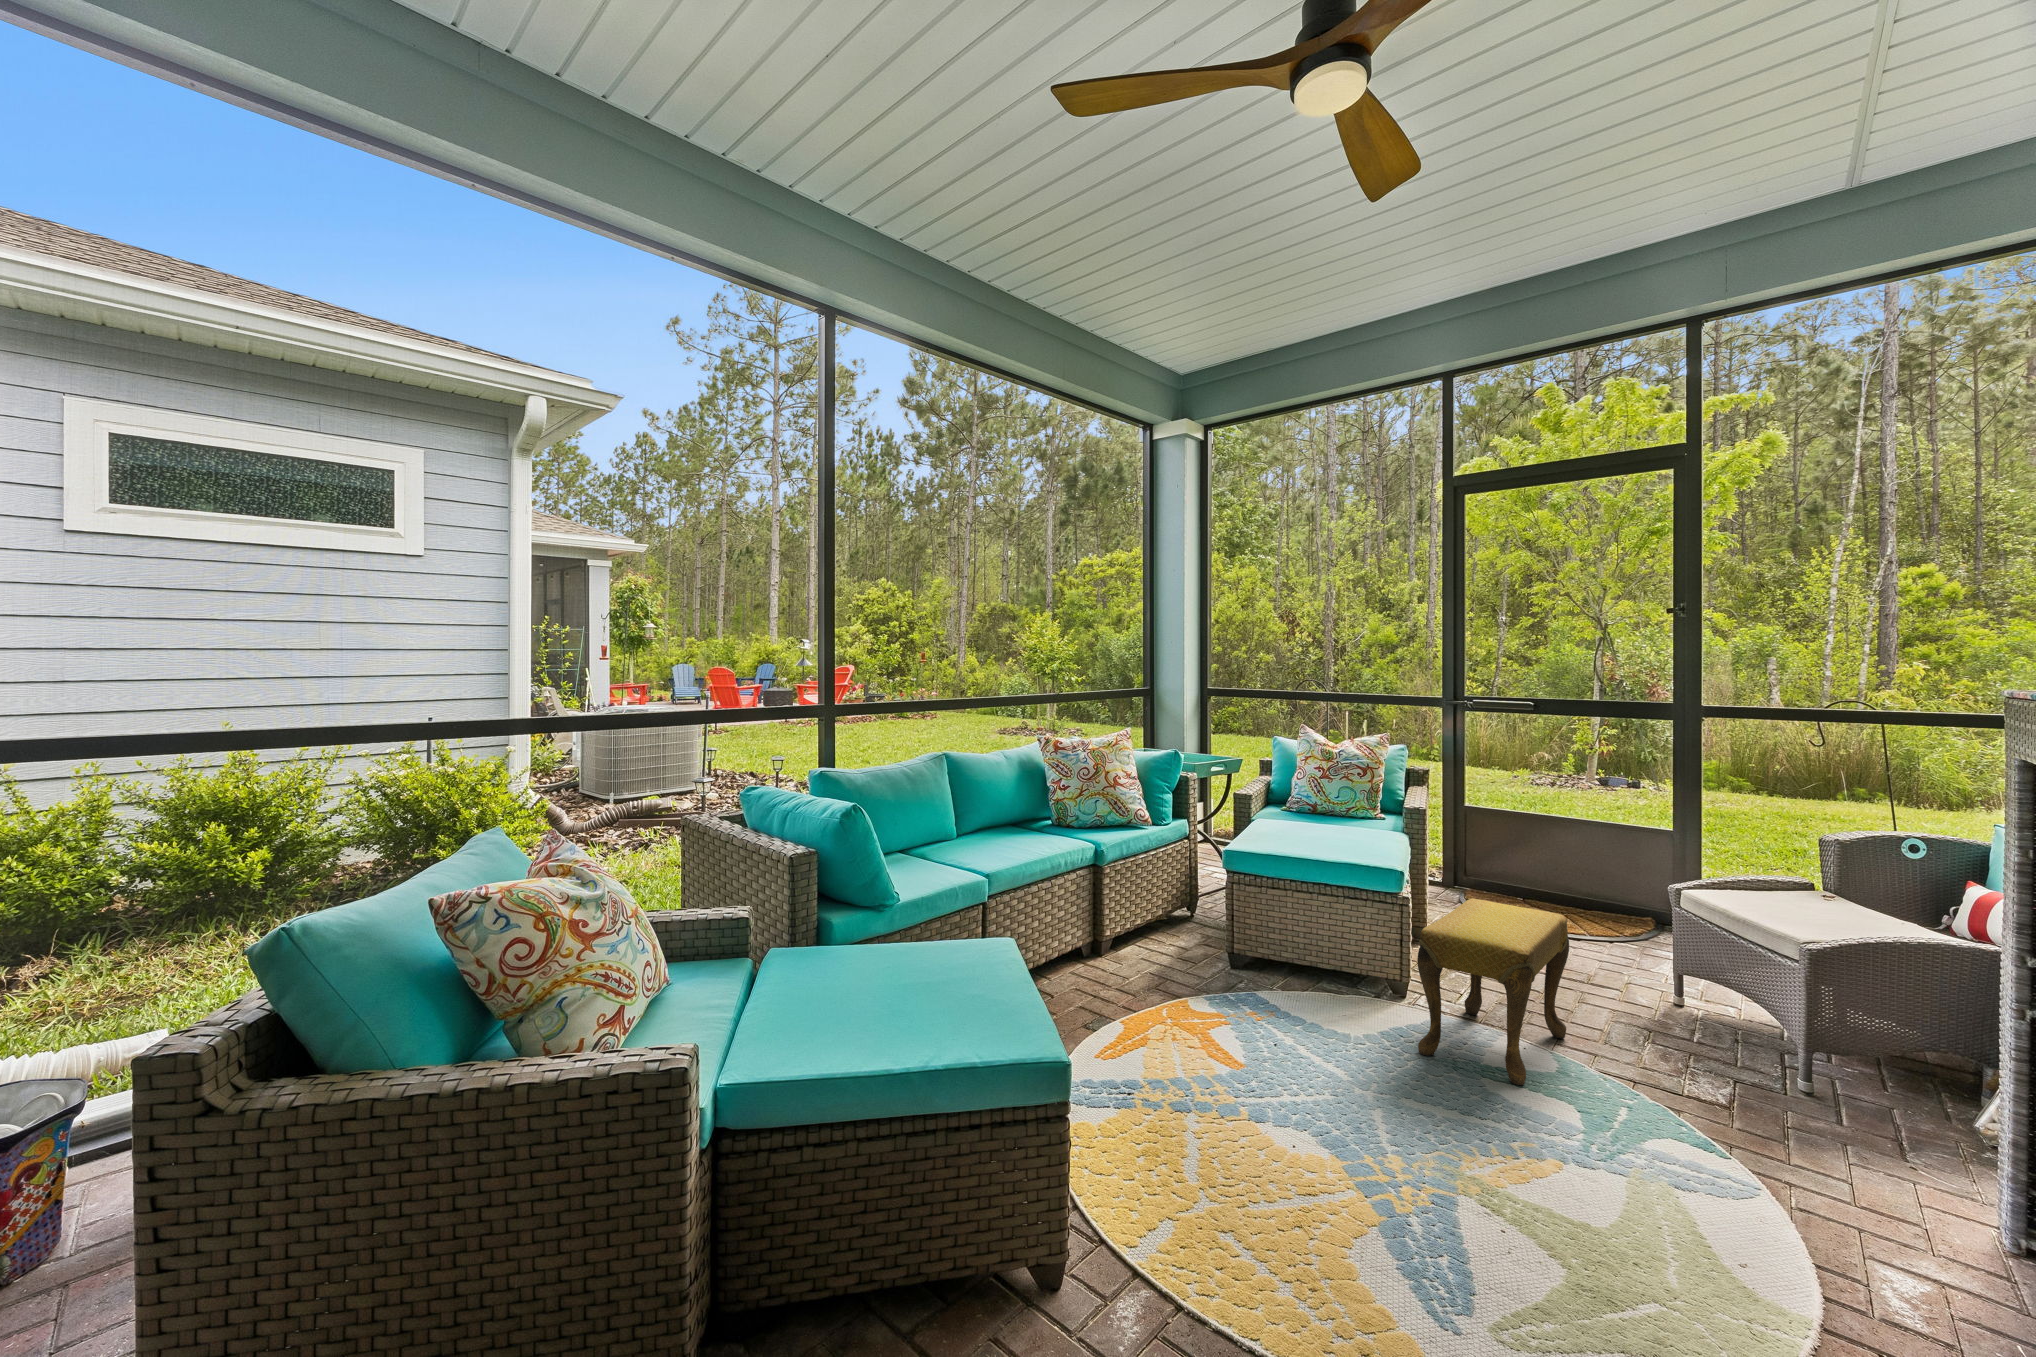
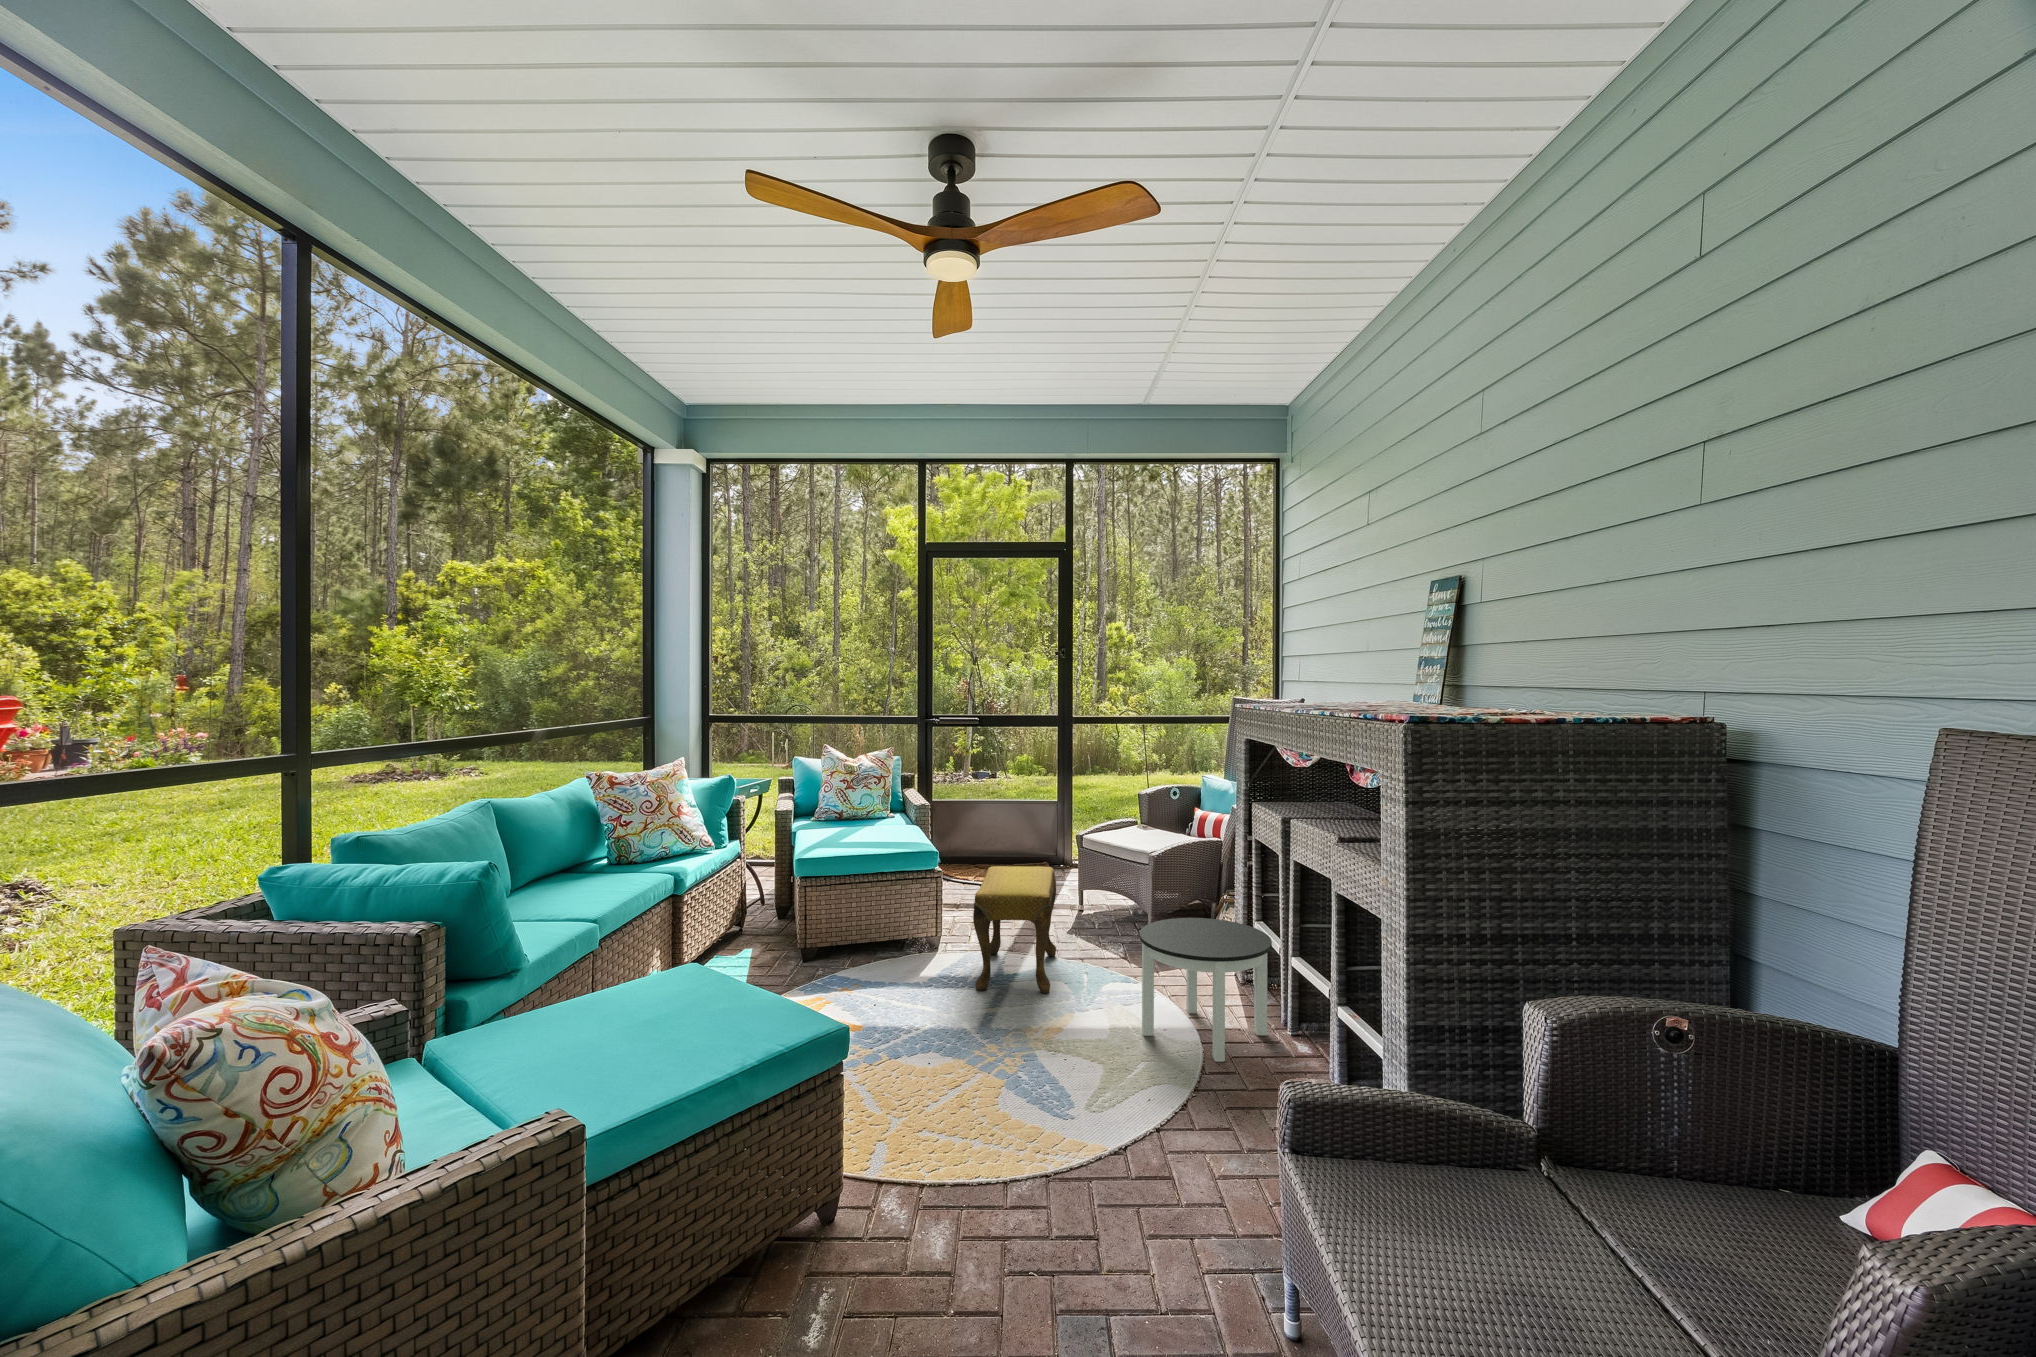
round table: none [1645,1028,1922,1285] -> present [1139,918,1272,1062]

